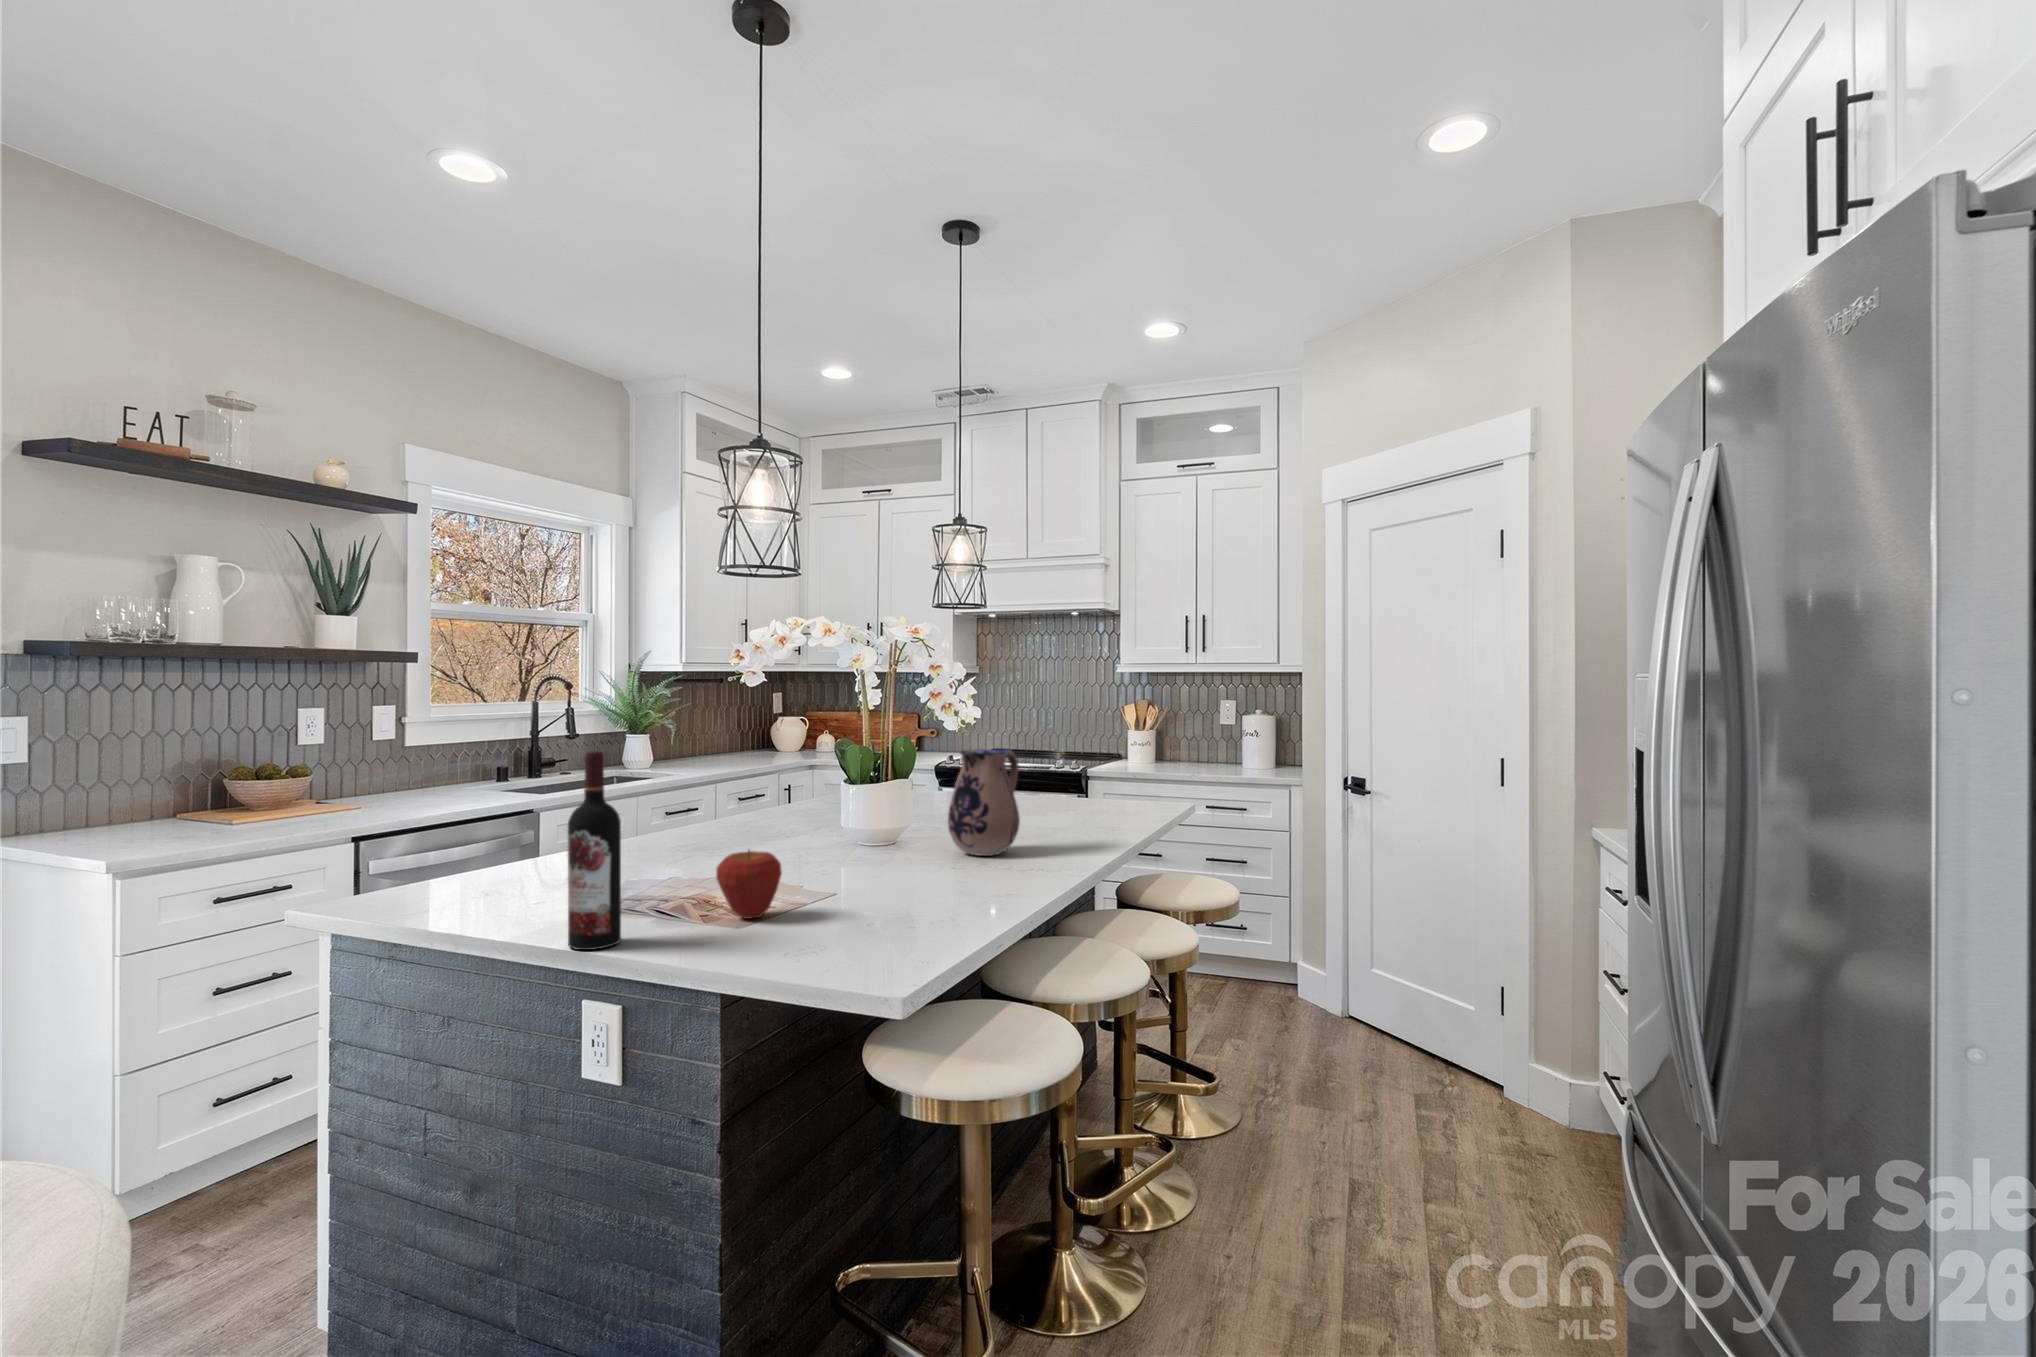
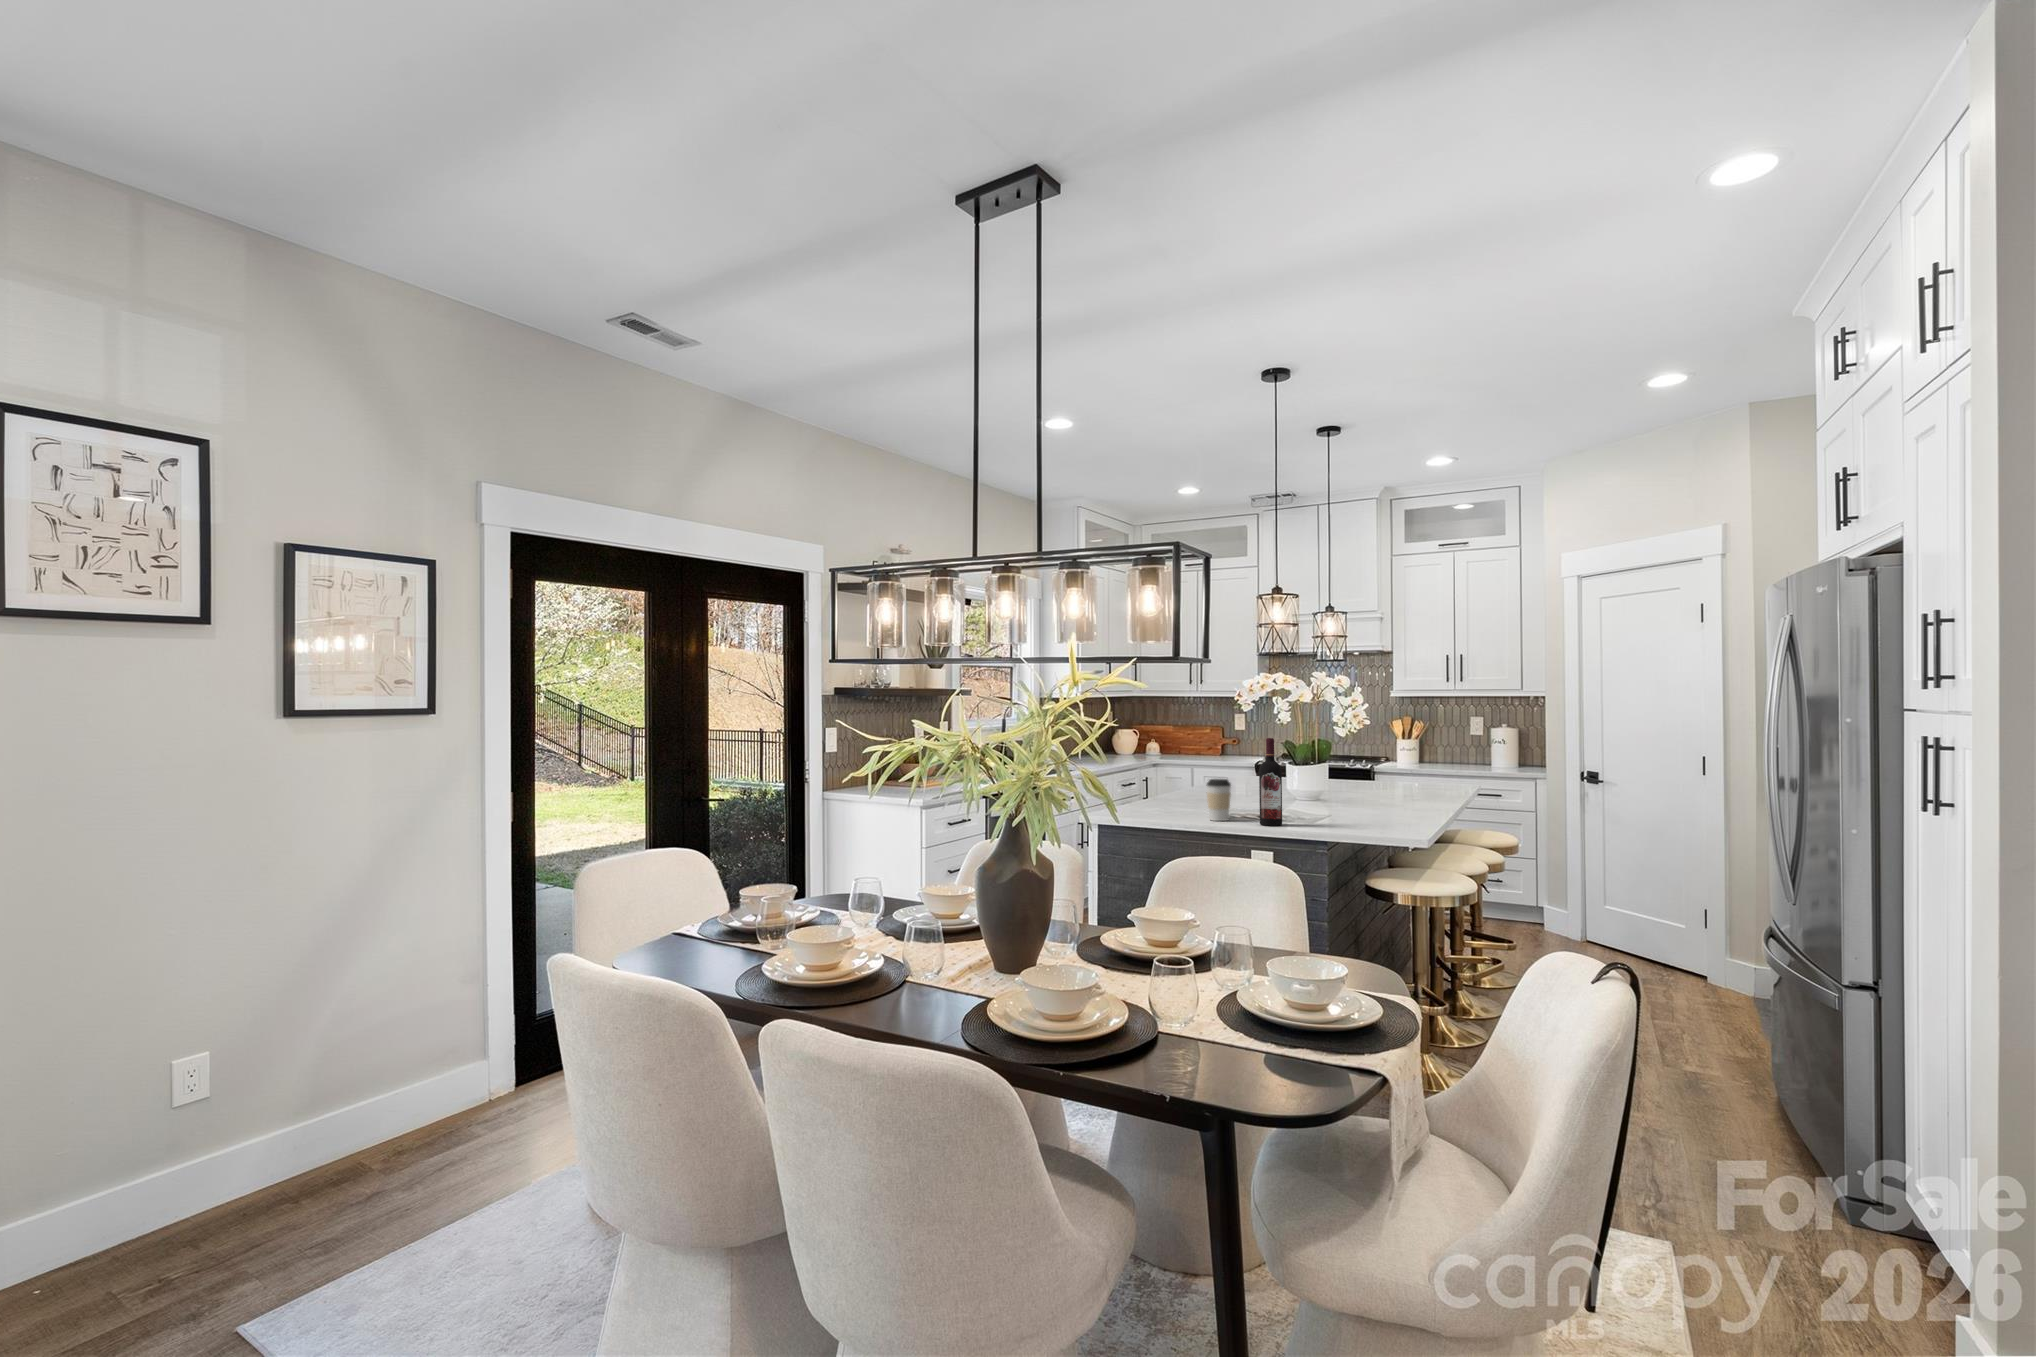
ceramic pitcher: present [948,749,1020,856] -> none [1364,744,1407,804]
coffee cup: none [494,836,554,931] -> present [1206,779,1231,821]
apple: present [716,850,782,919] -> none [1302,787,1335,820]

